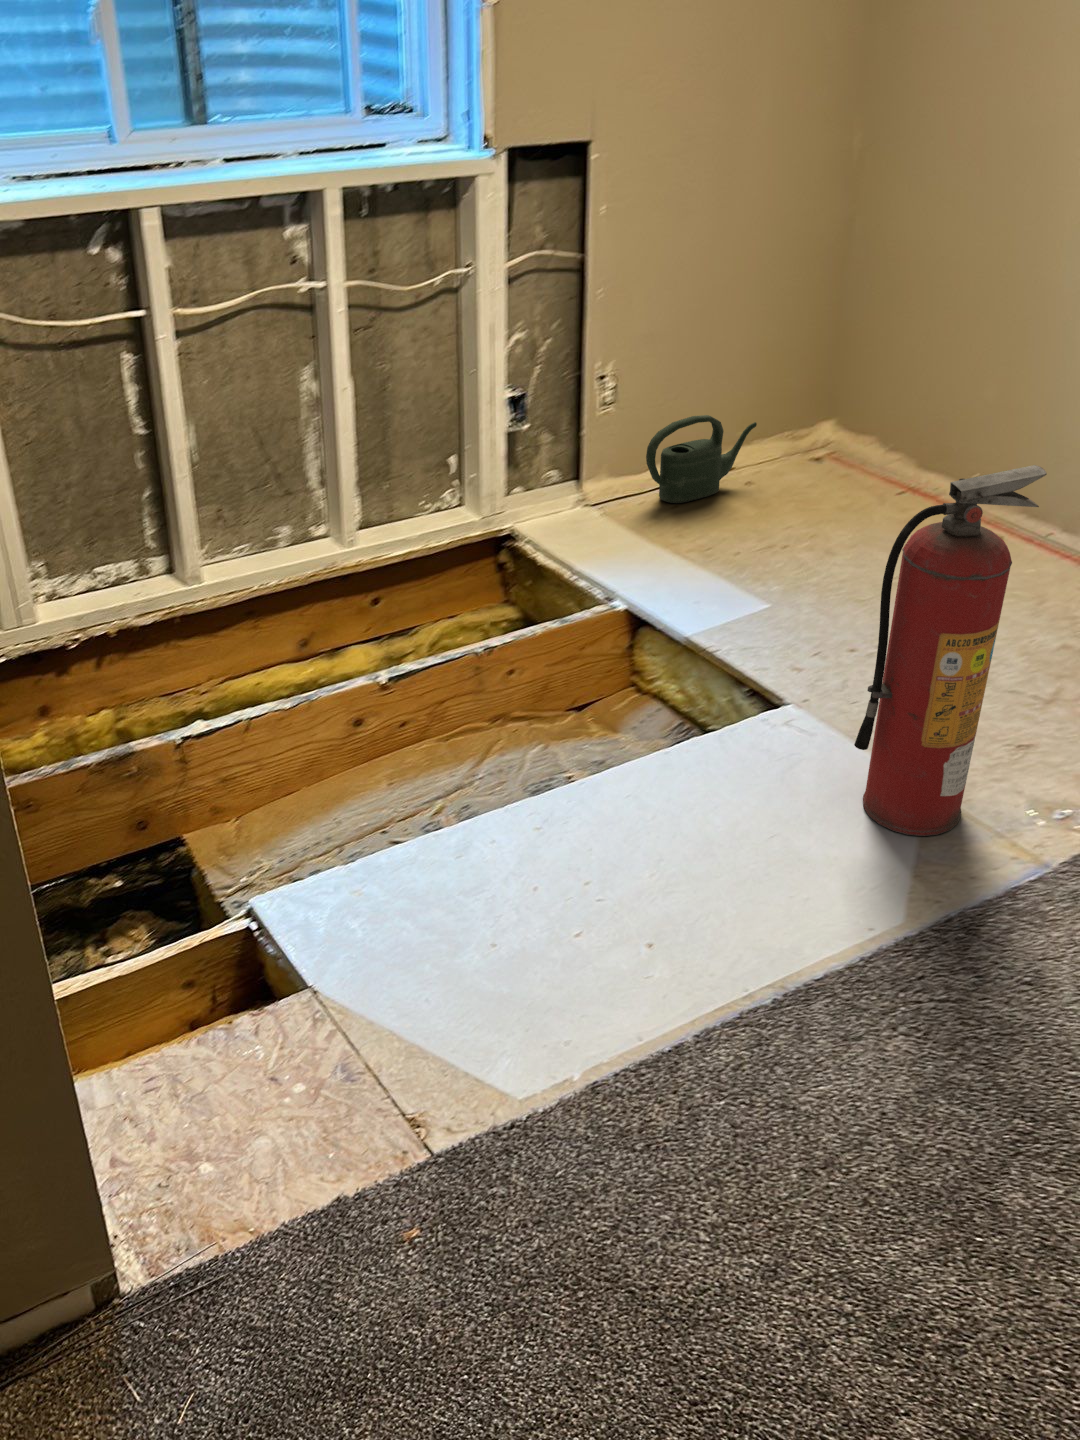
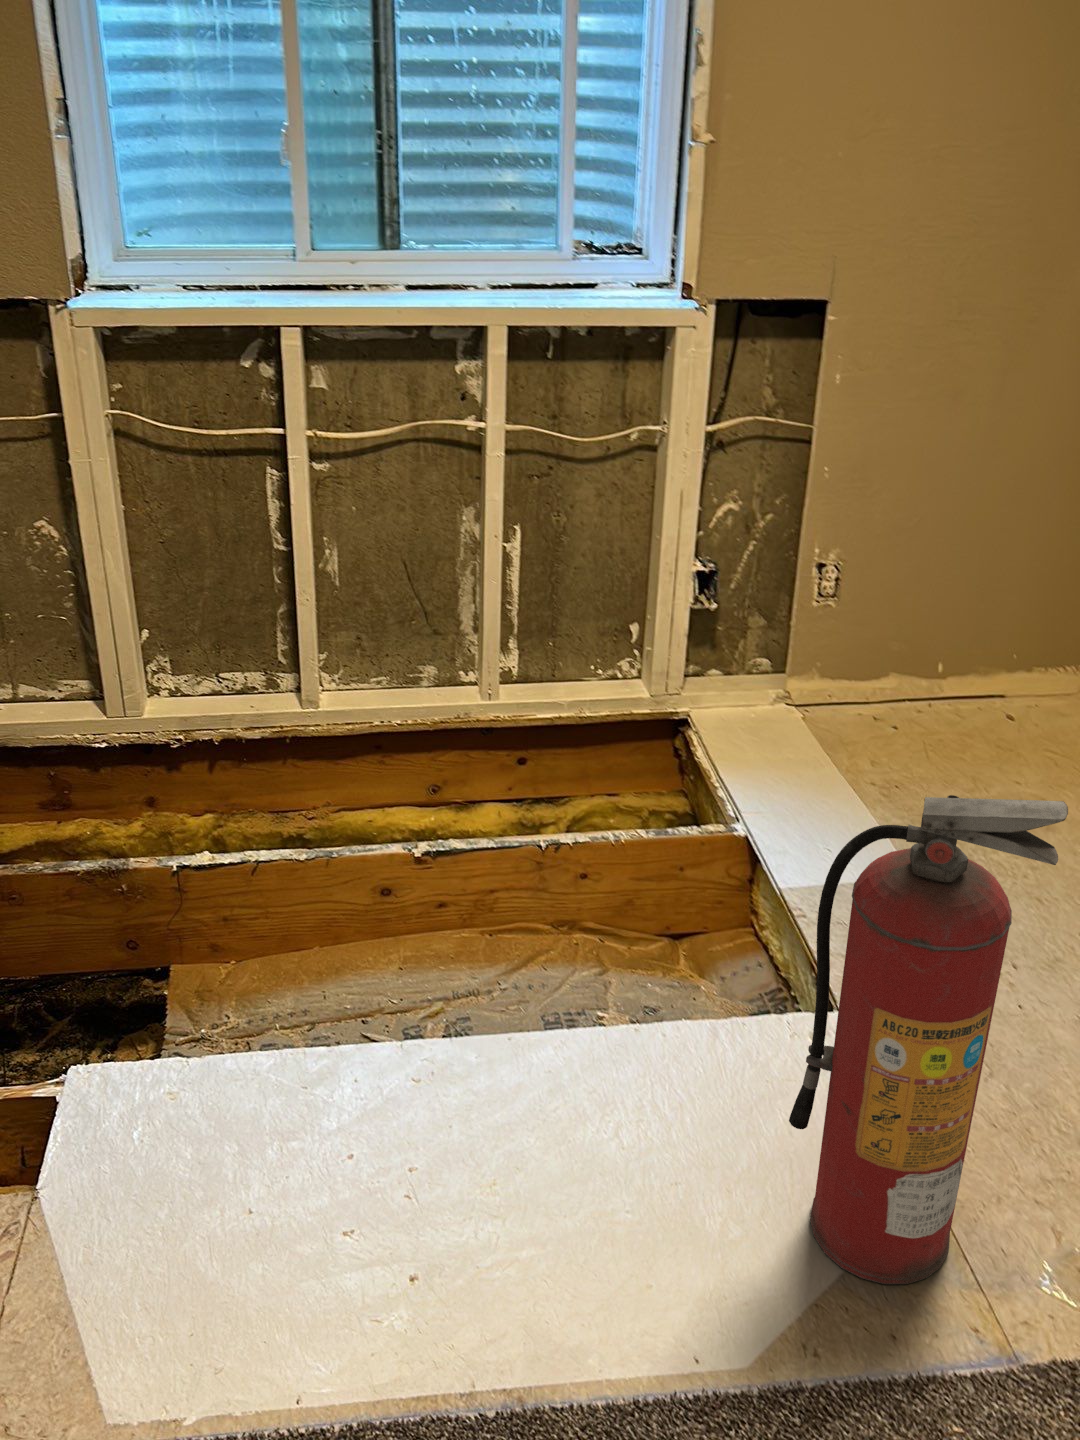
watering can: present [646,415,757,503] -> none [871,630,1038,729]

